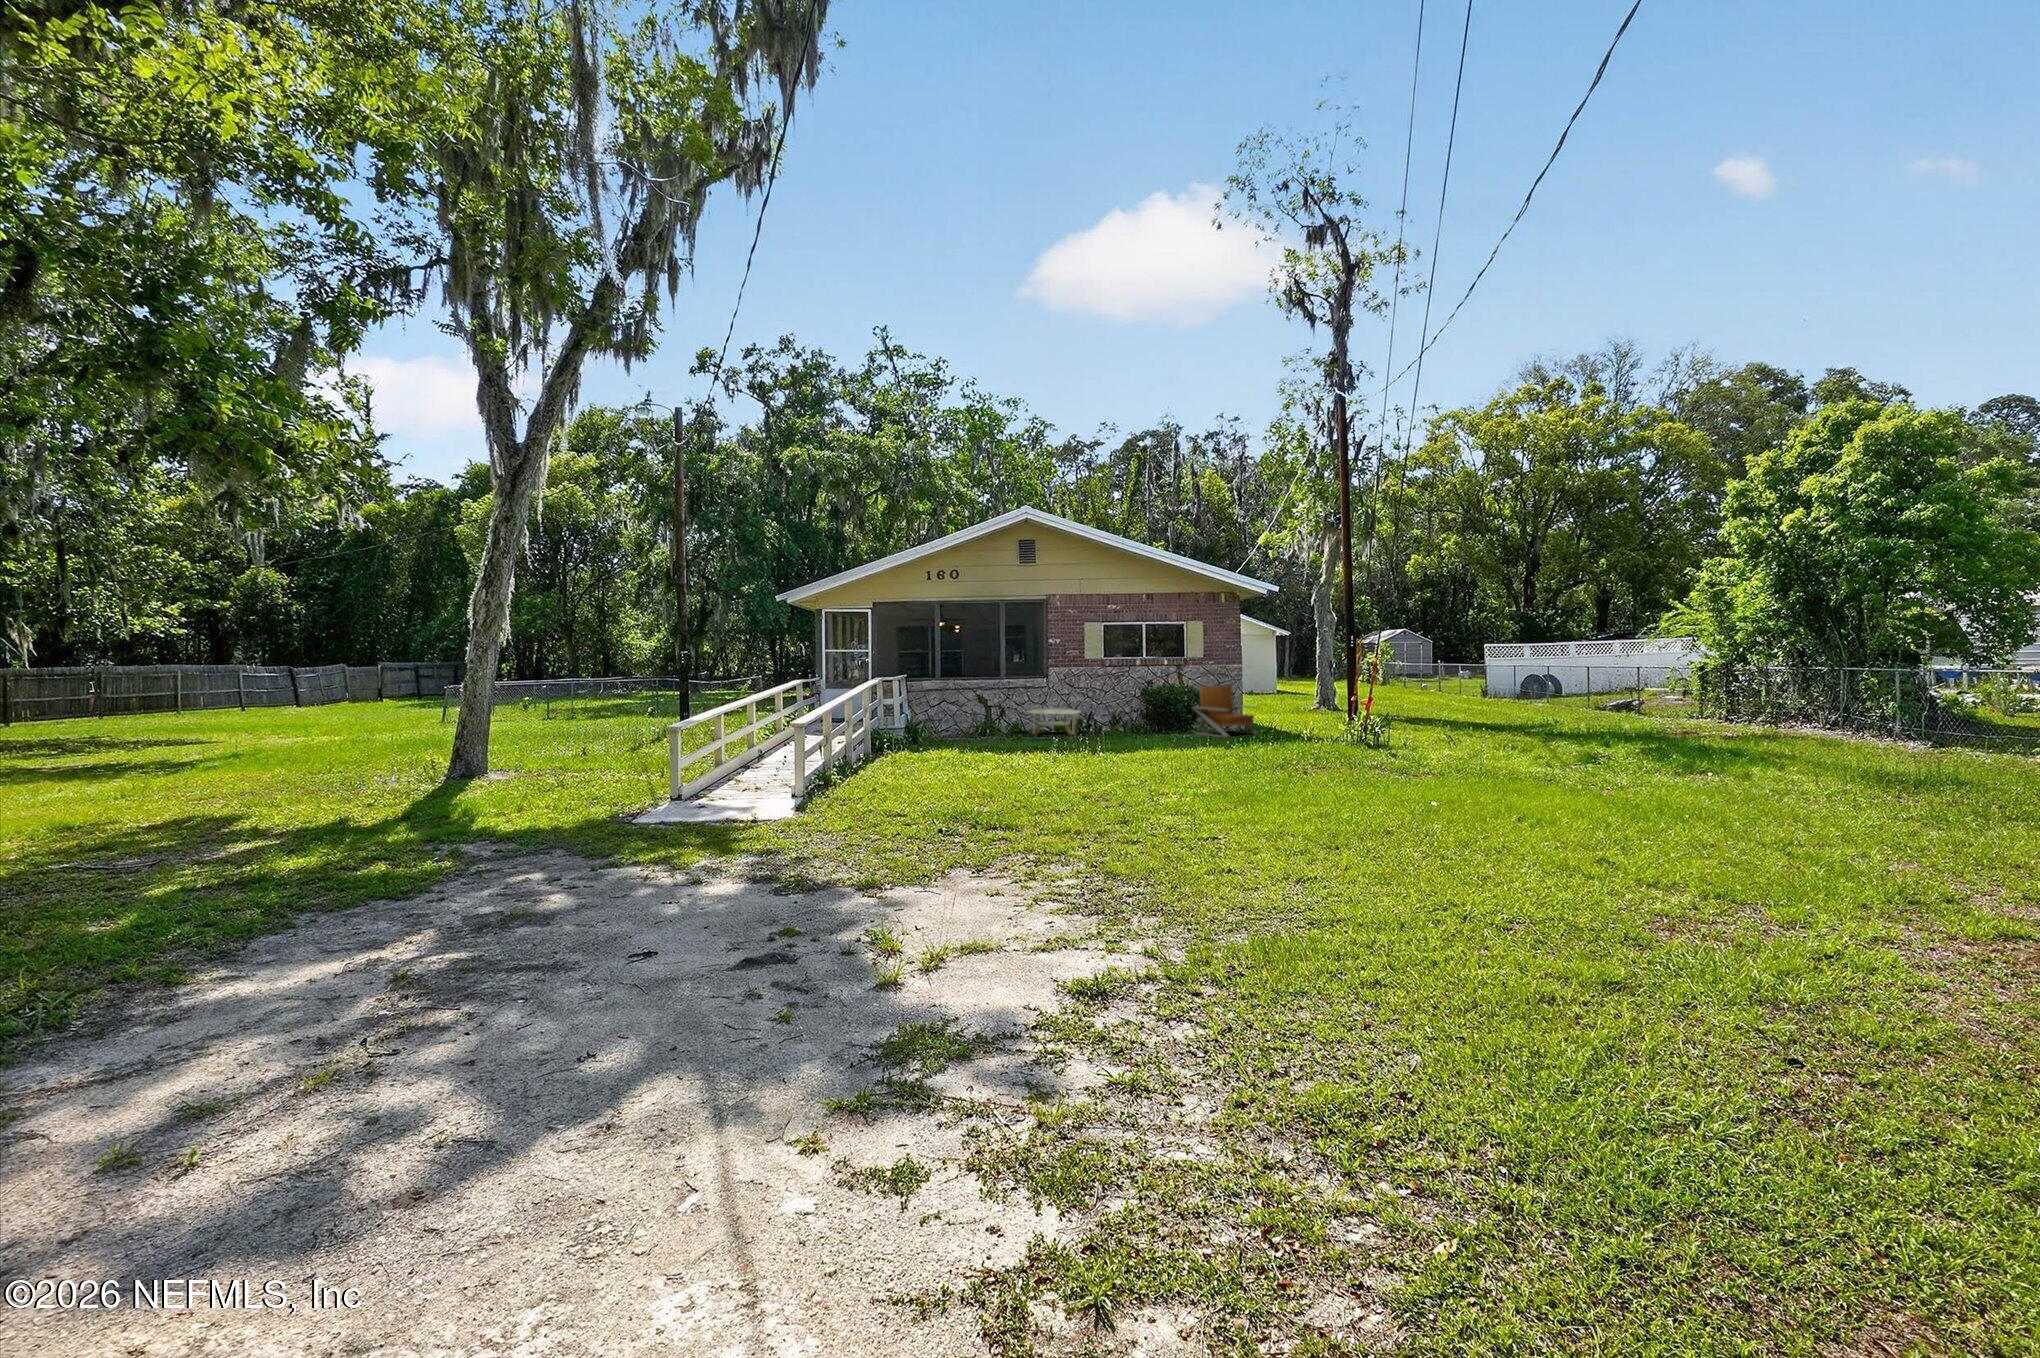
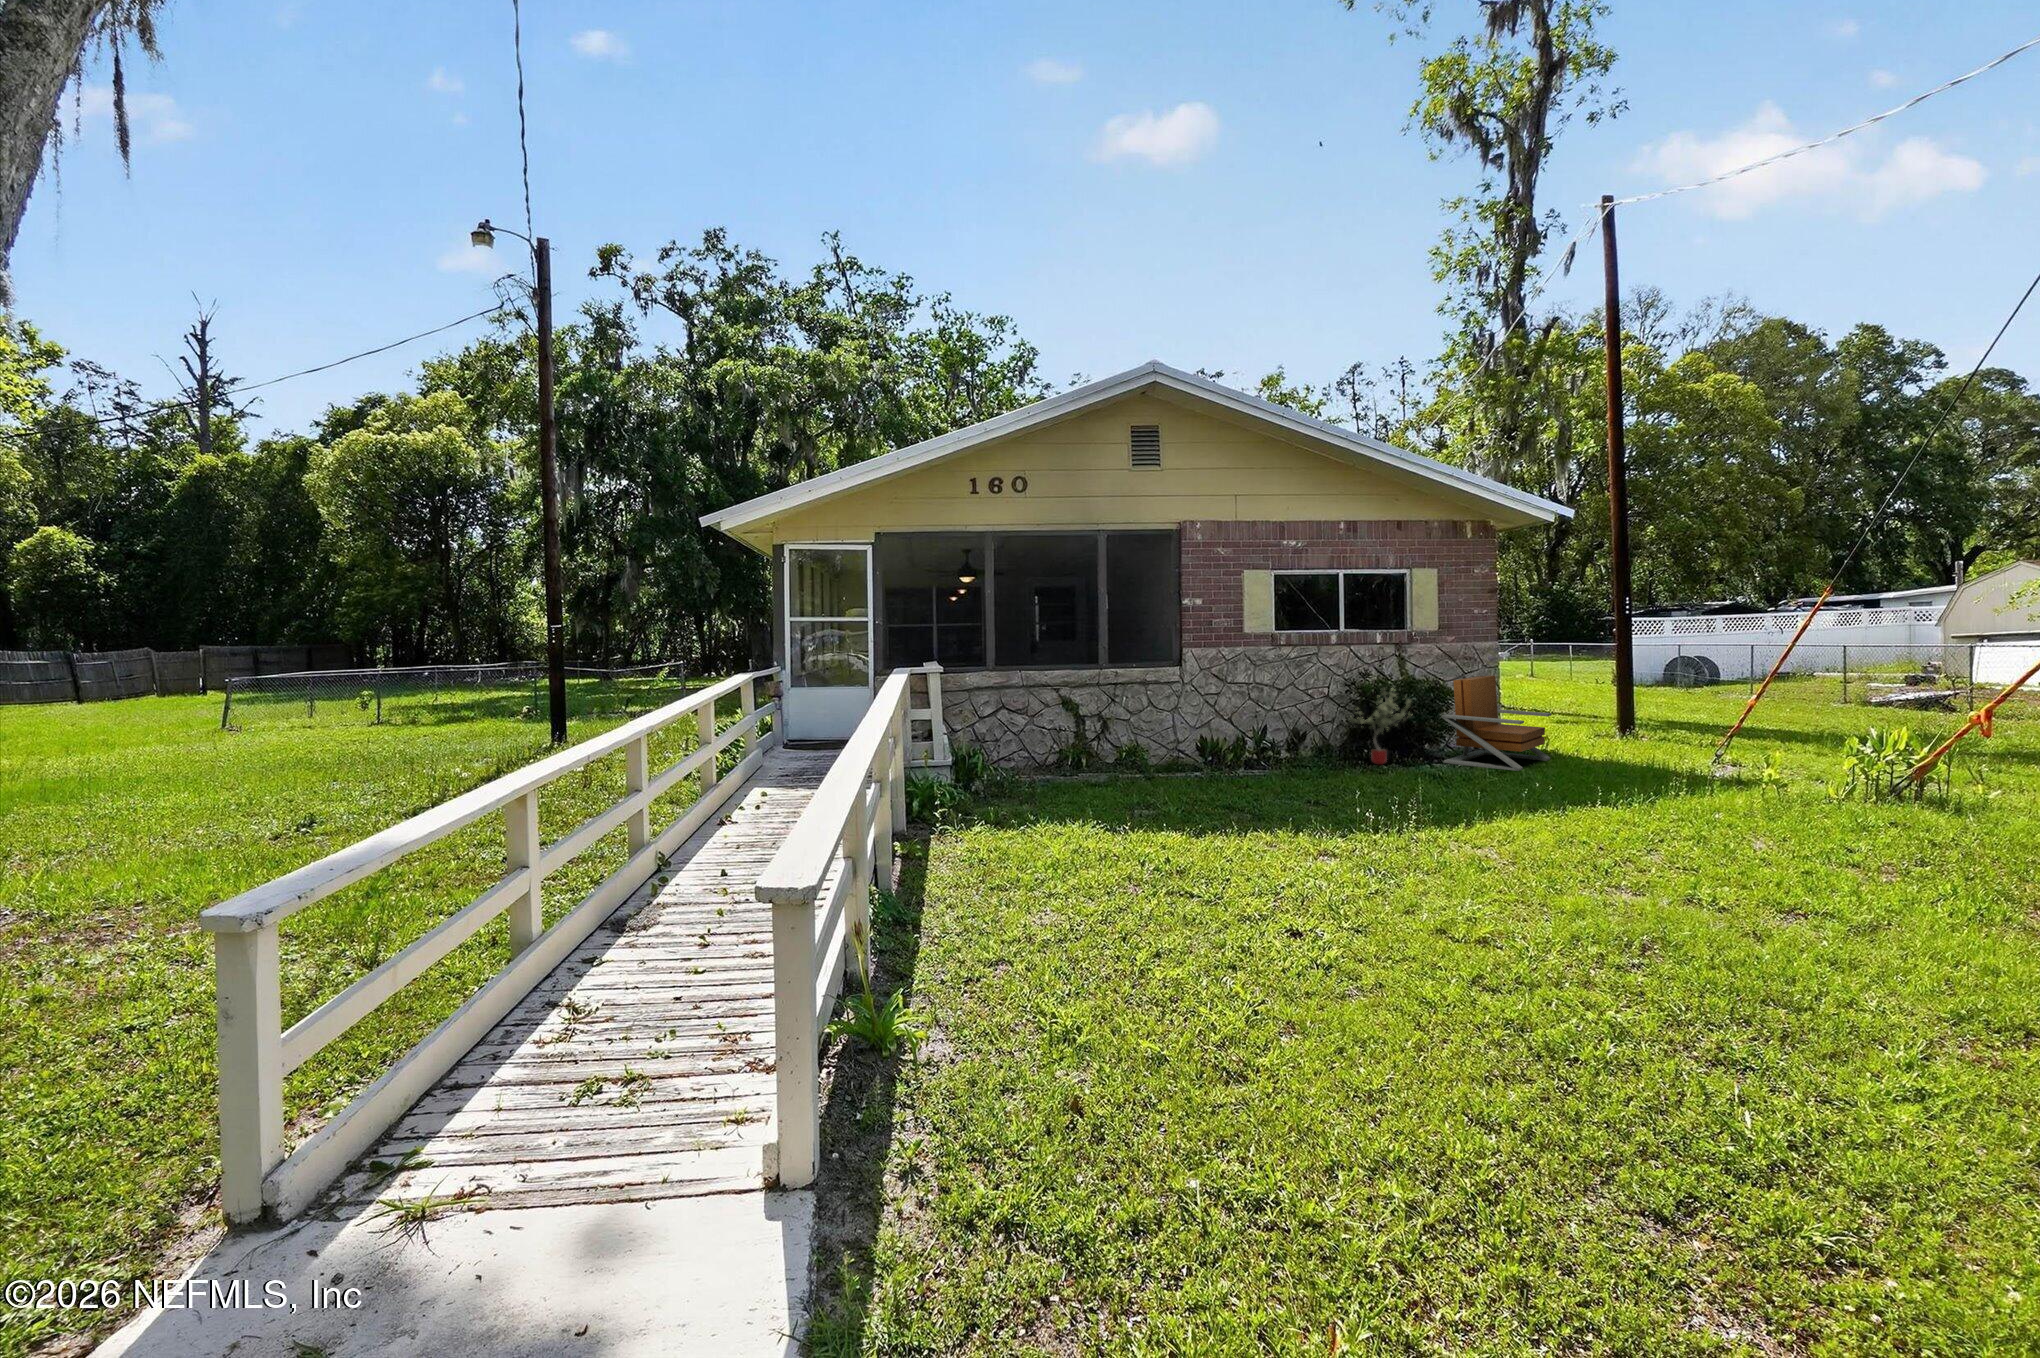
potted tree: none [1140,690,1172,734] -> present [1350,689,1411,765]
round table: present [1028,709,1079,735] -> none [1153,720,1251,770]

